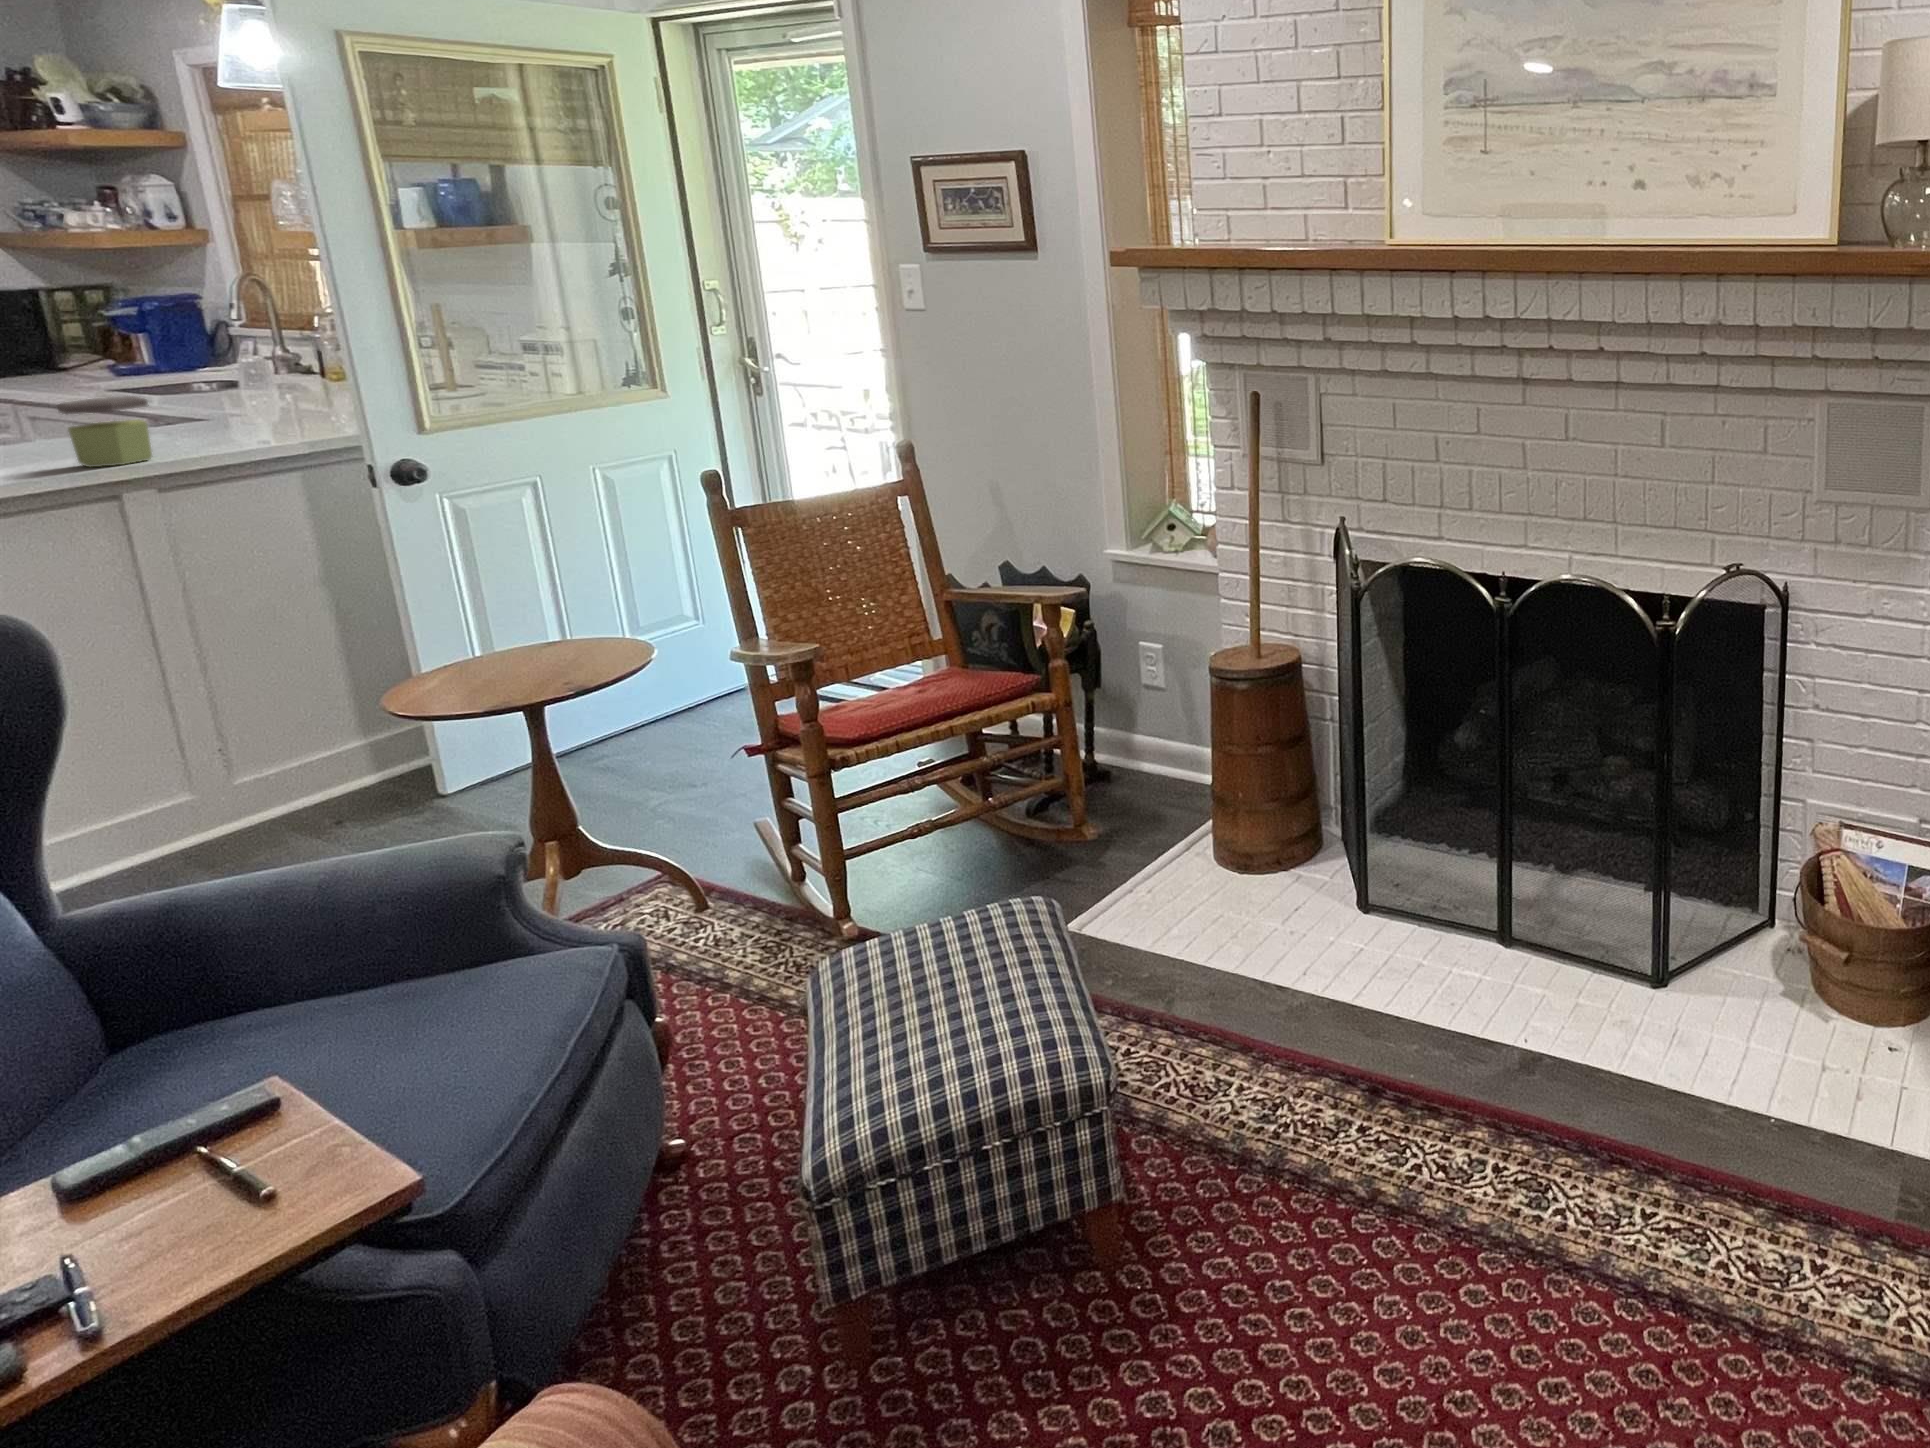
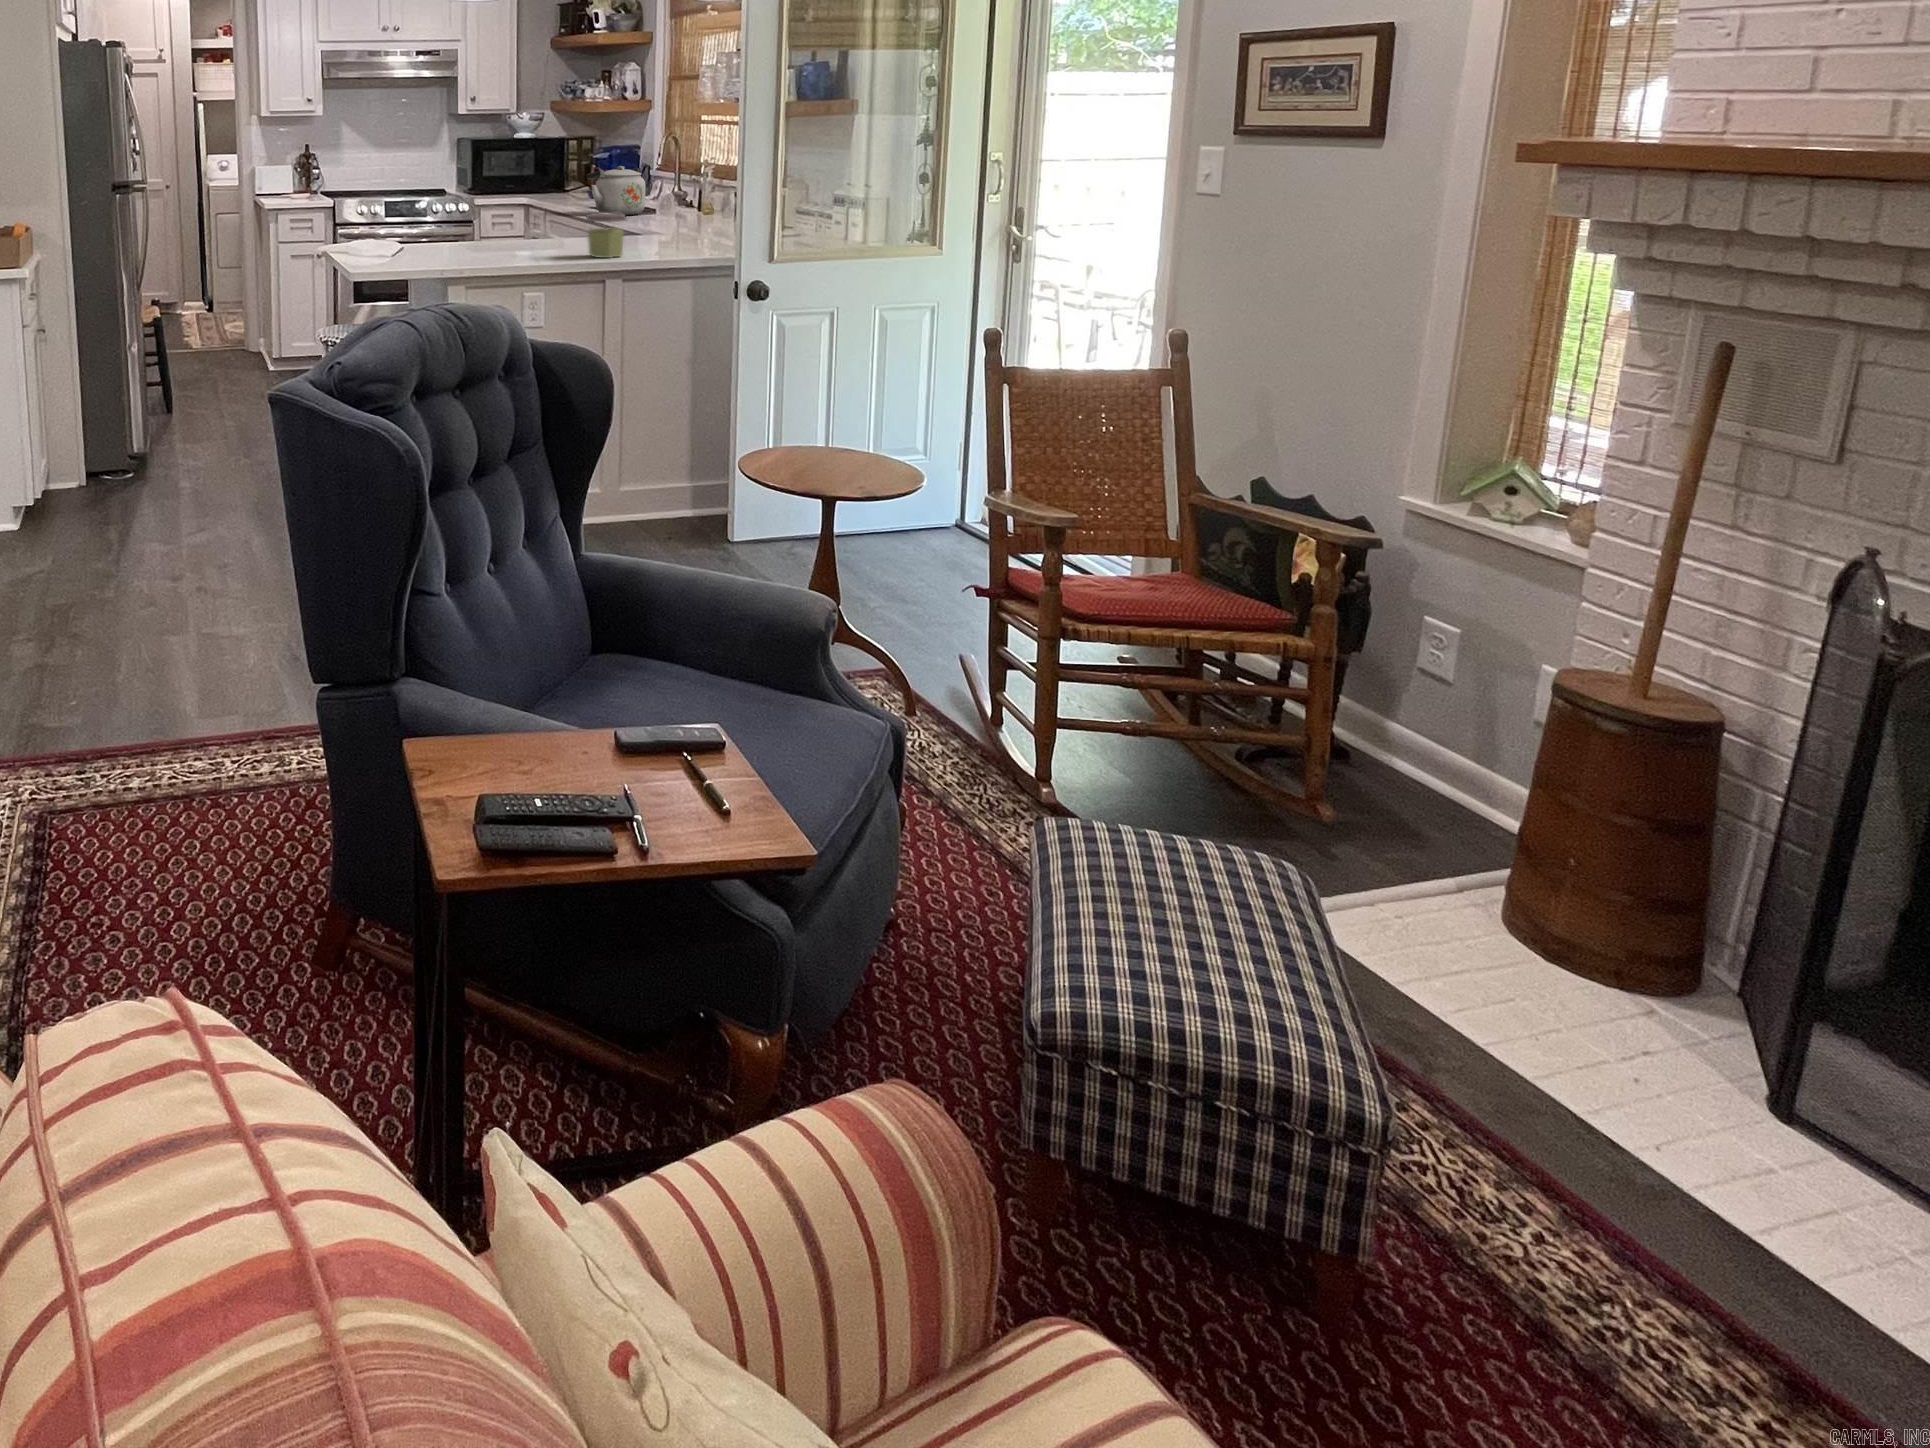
kettle: none [84,326,222,401] -> present [587,166,646,215]

